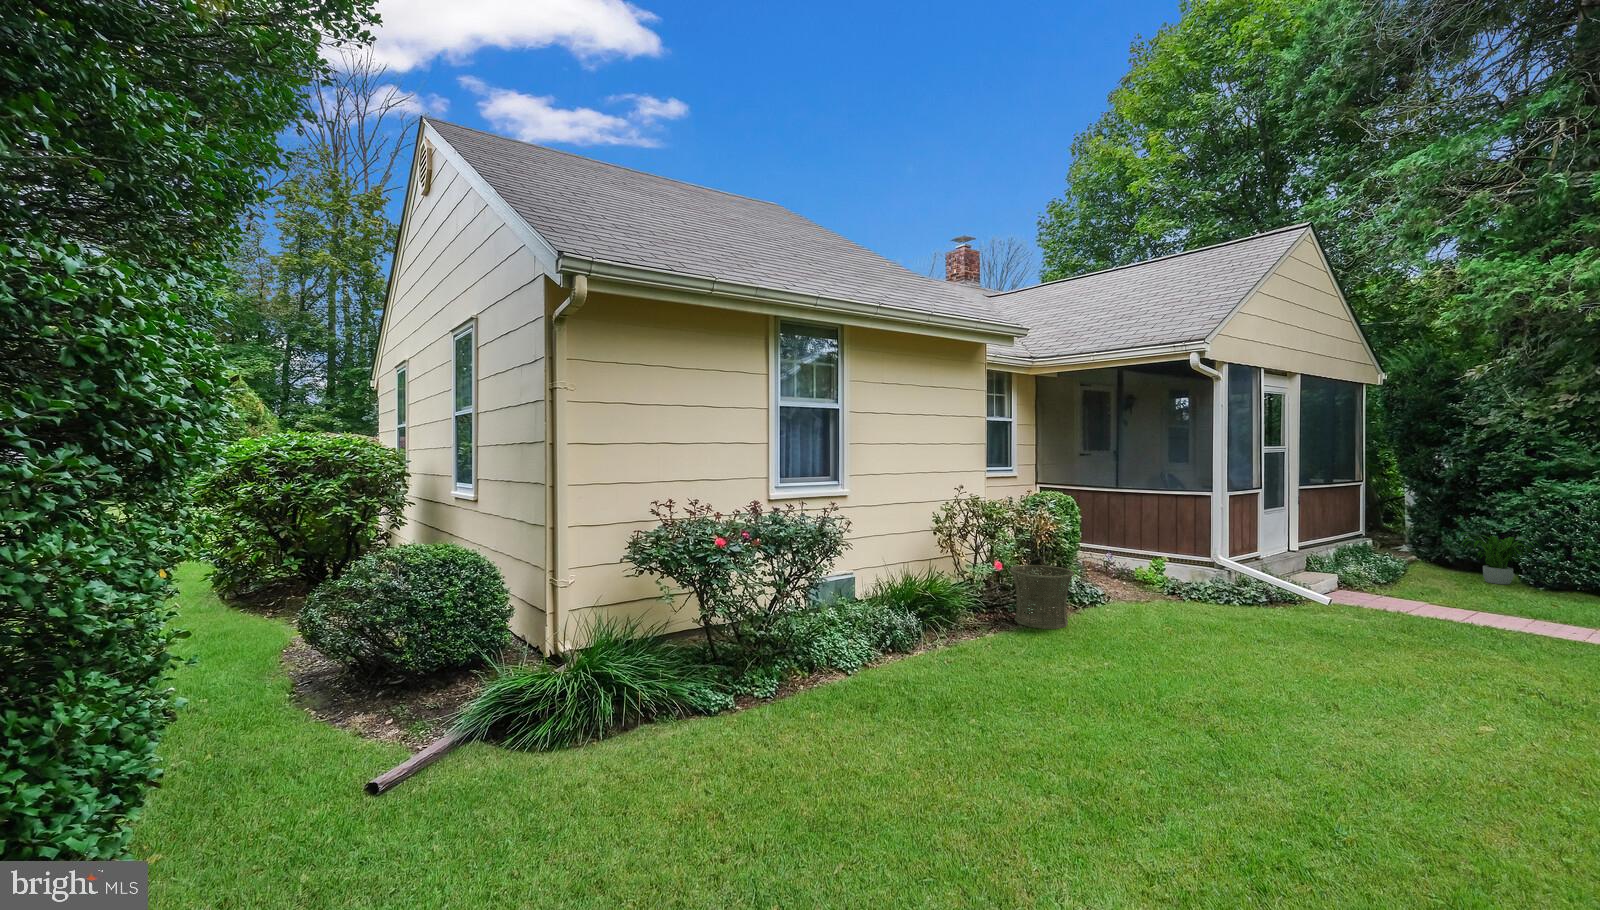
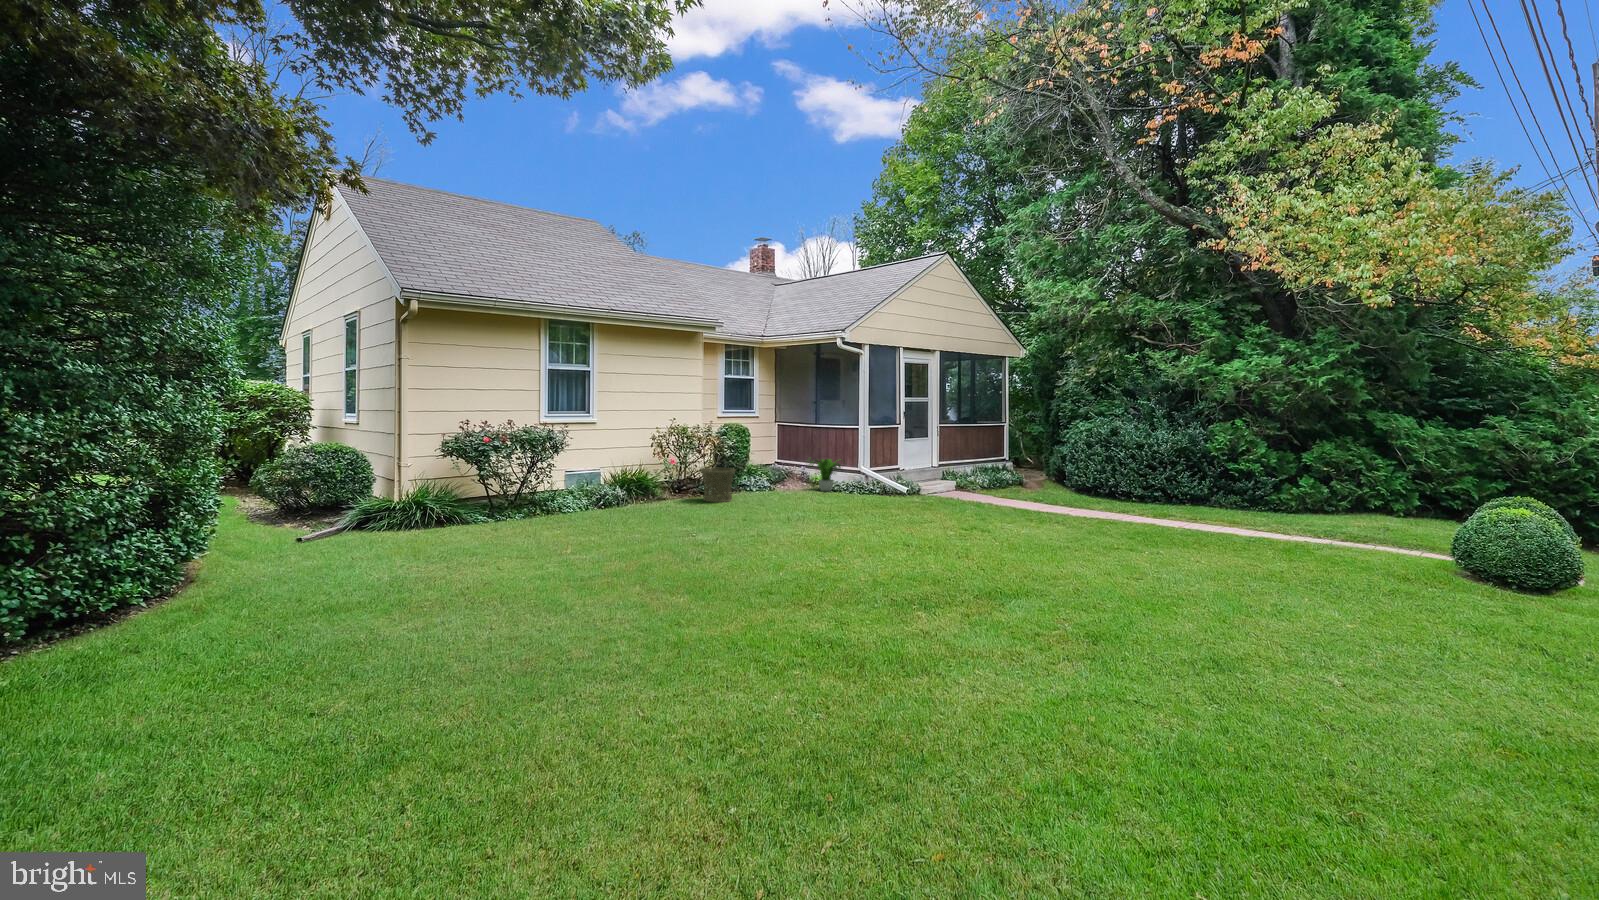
potted plant: present [1457,532,1541,584] -> present [809,459,841,491]

